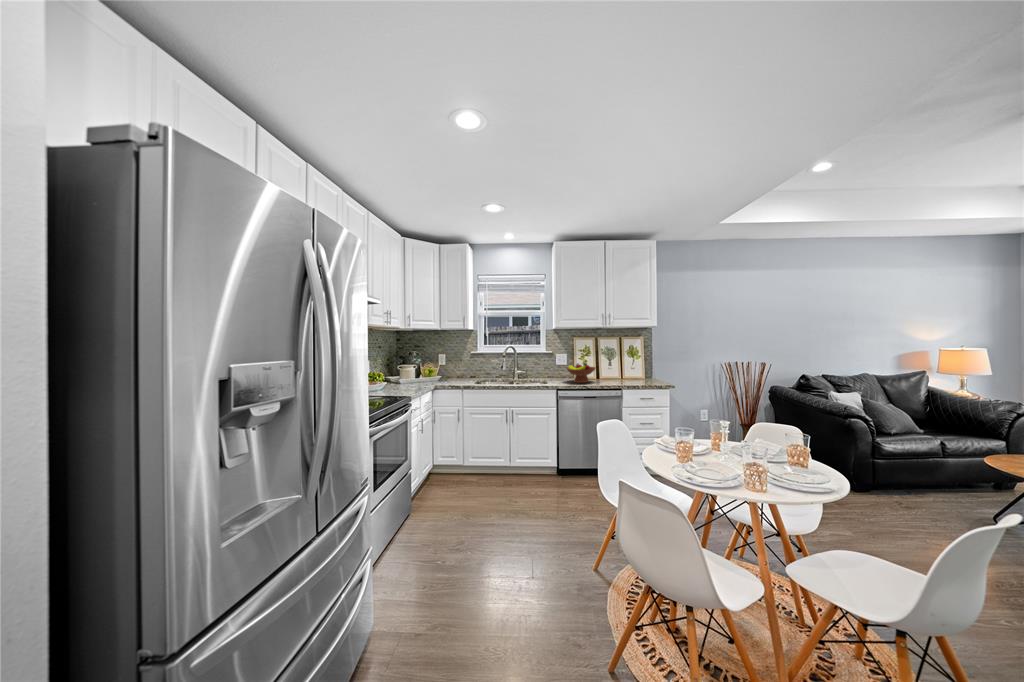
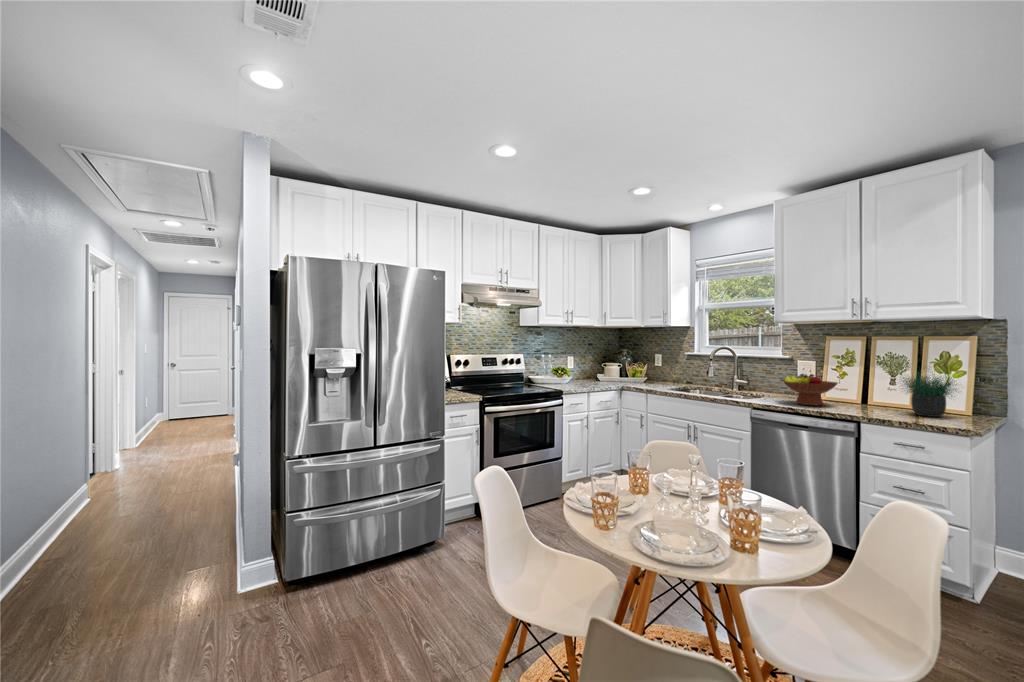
potted plant: none [620,348,654,381] -> present [903,372,957,417]

